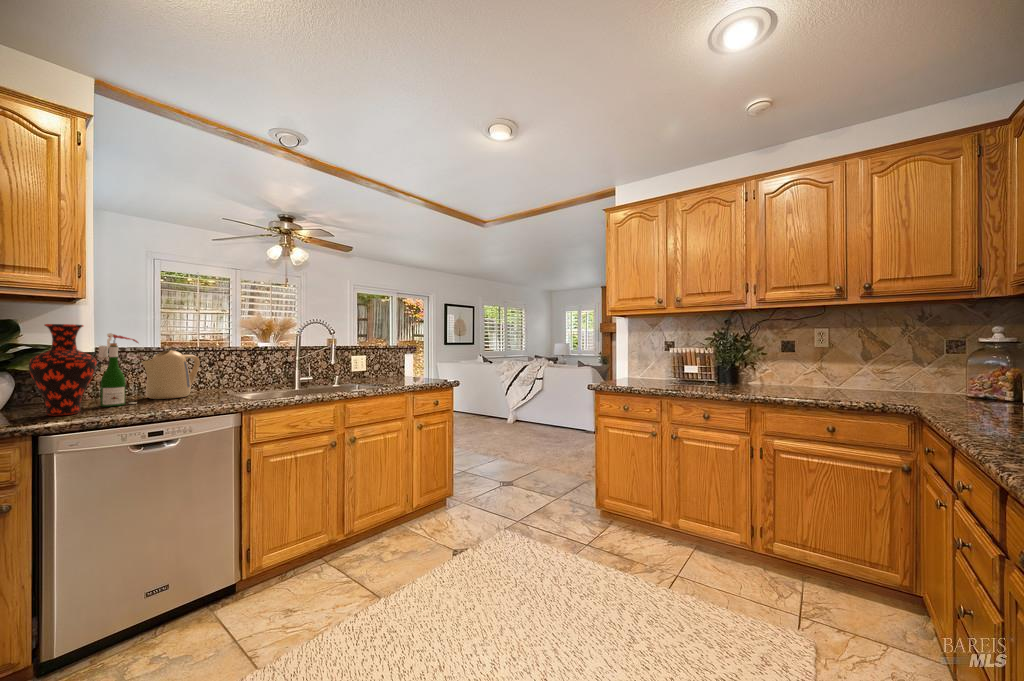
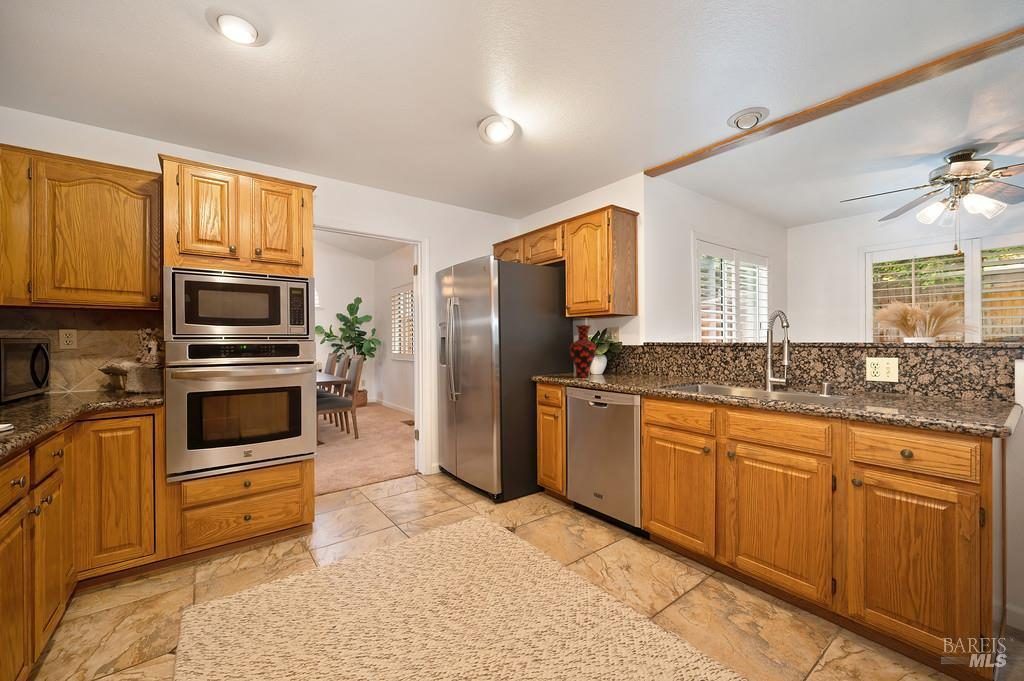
wine bottle: present [99,333,138,407] -> none [609,330,628,379]
kettle: present [142,350,200,399] -> none [642,343,680,381]

